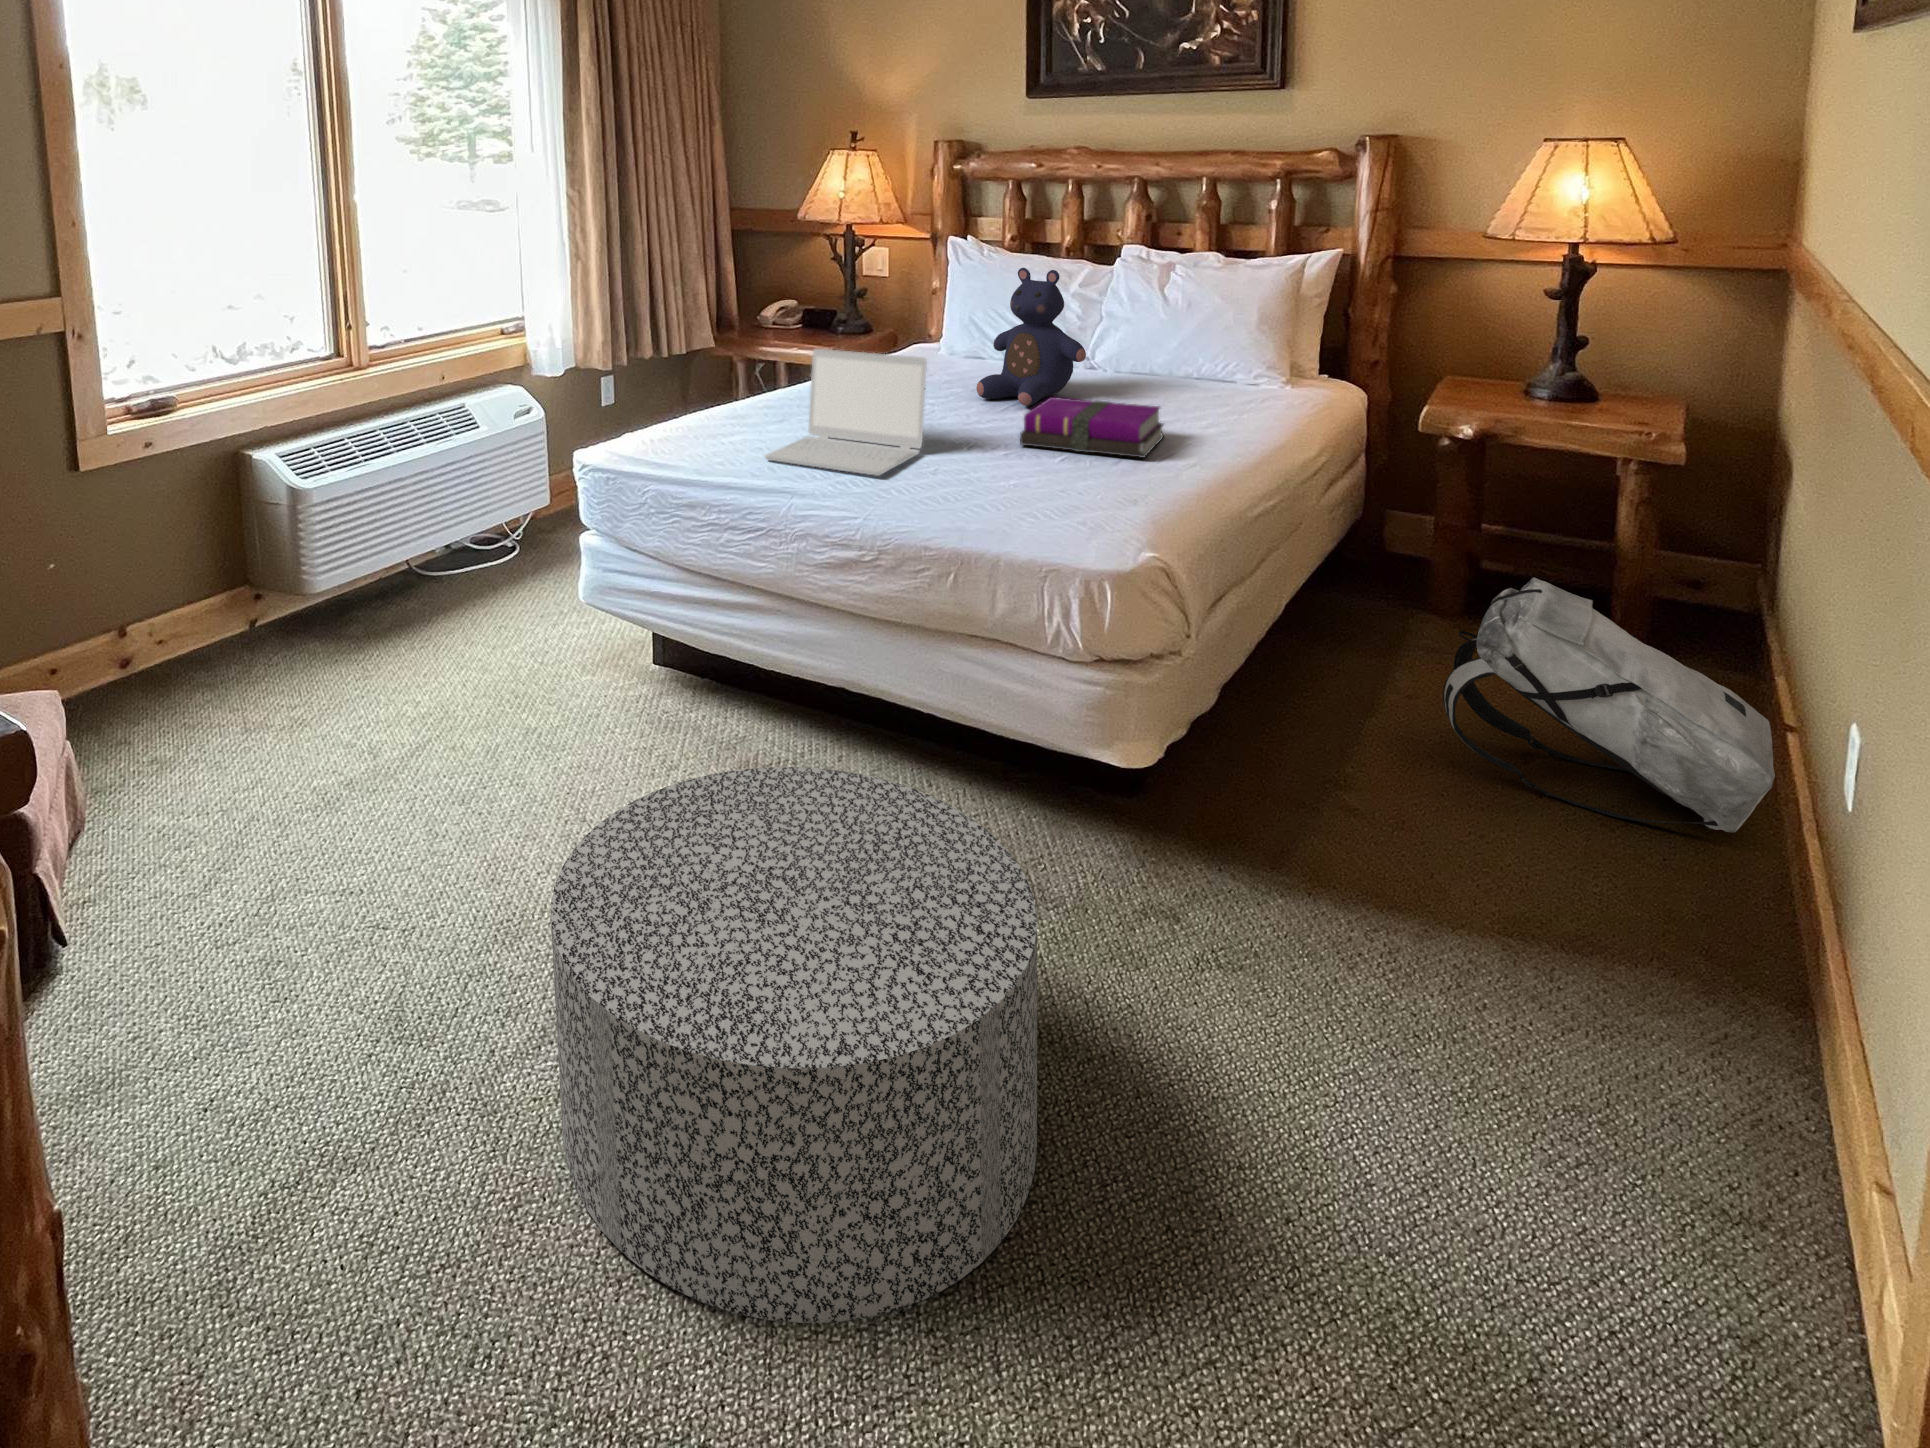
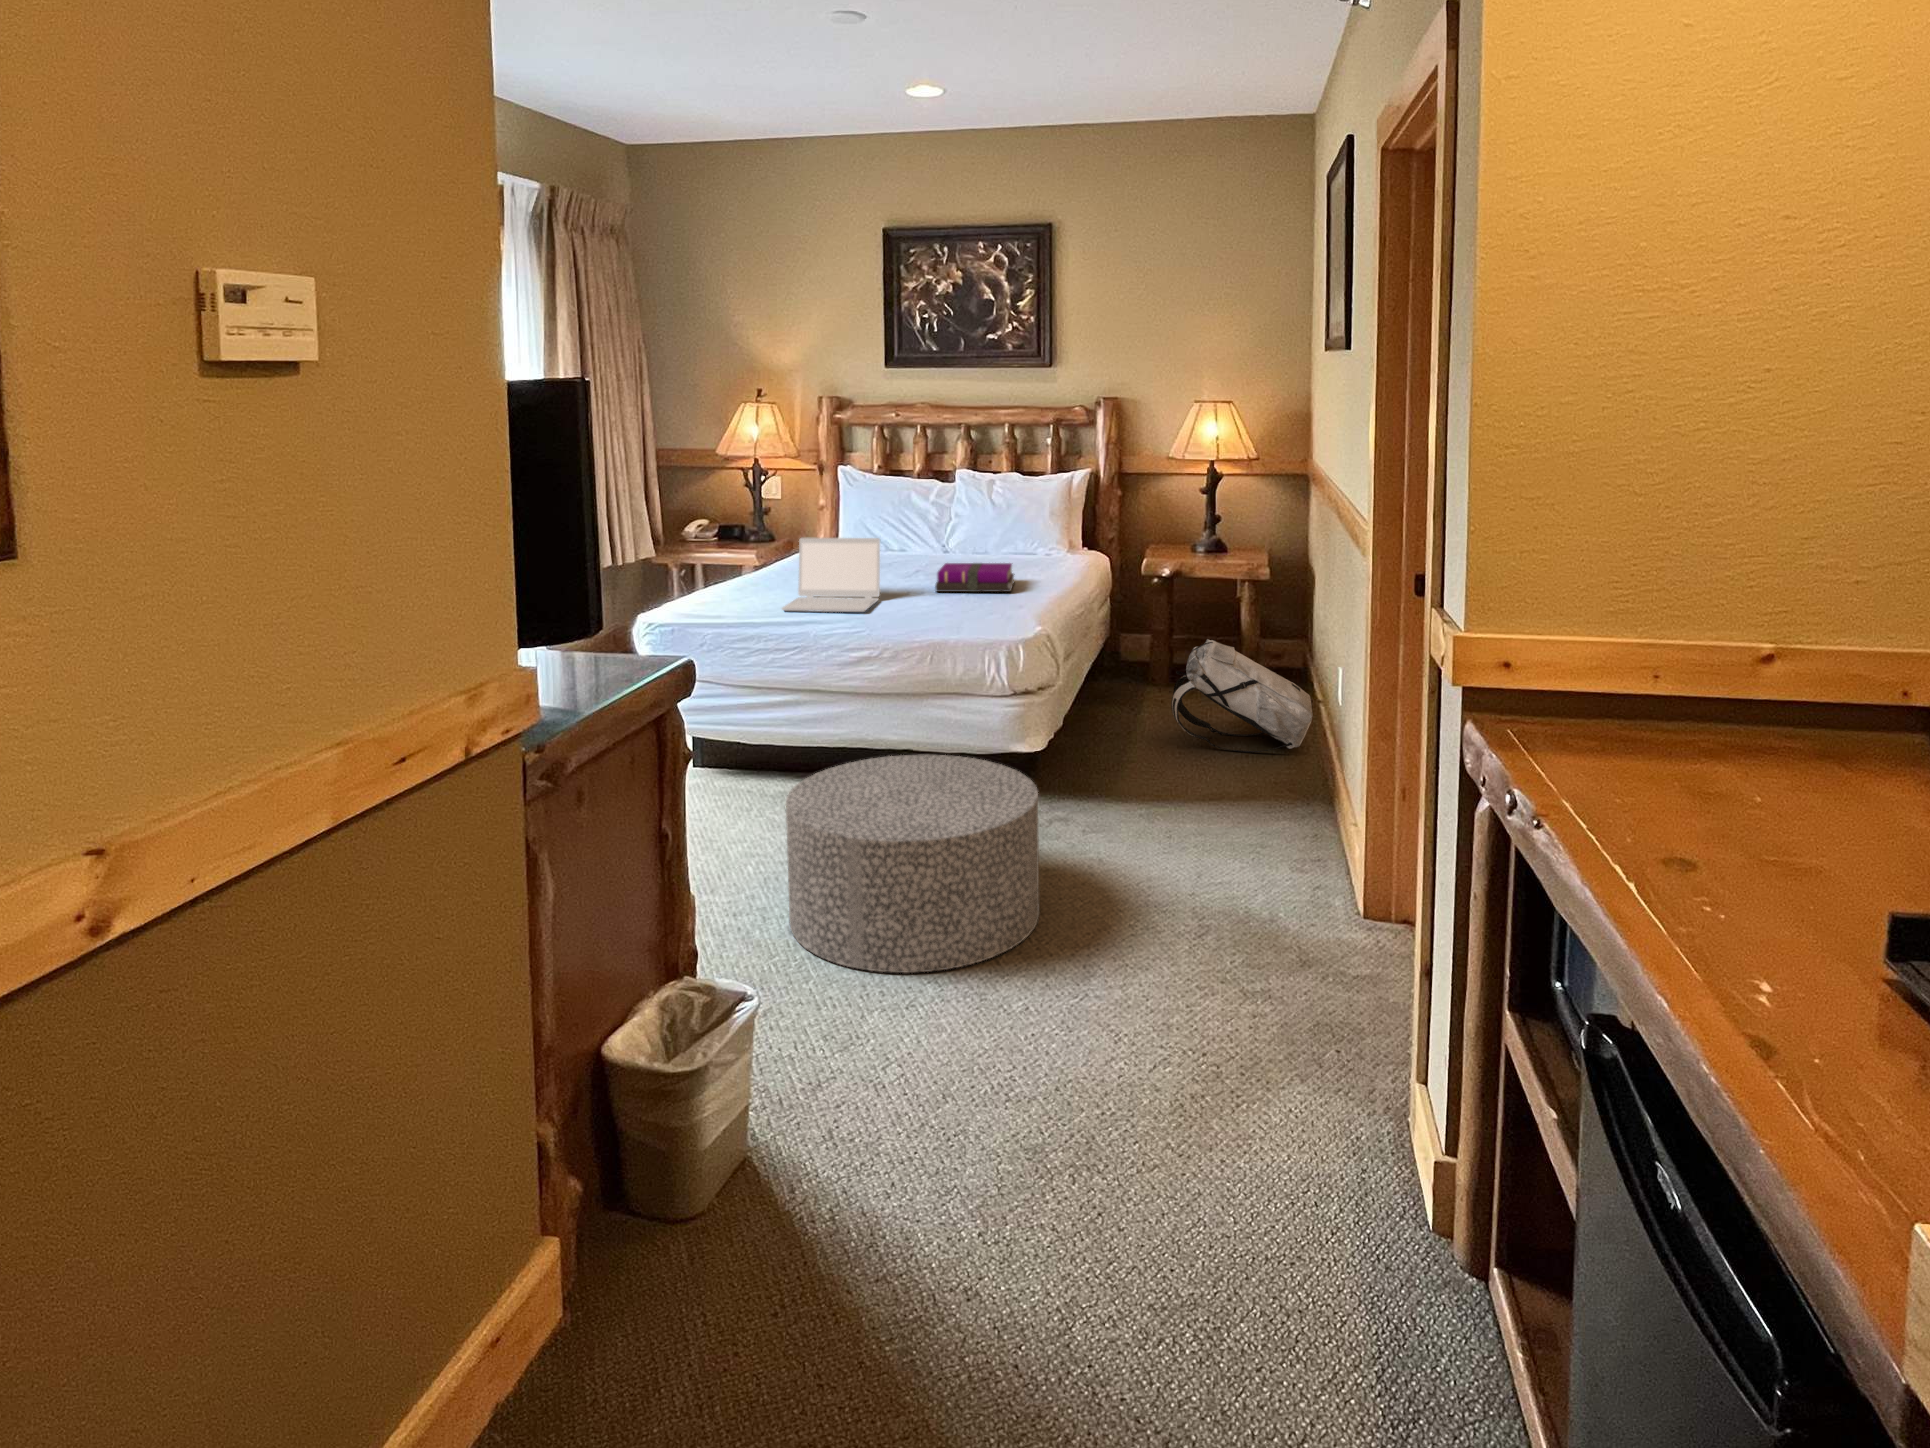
teddy bear: present [976,268,1086,406] -> none [889,483,957,573]

